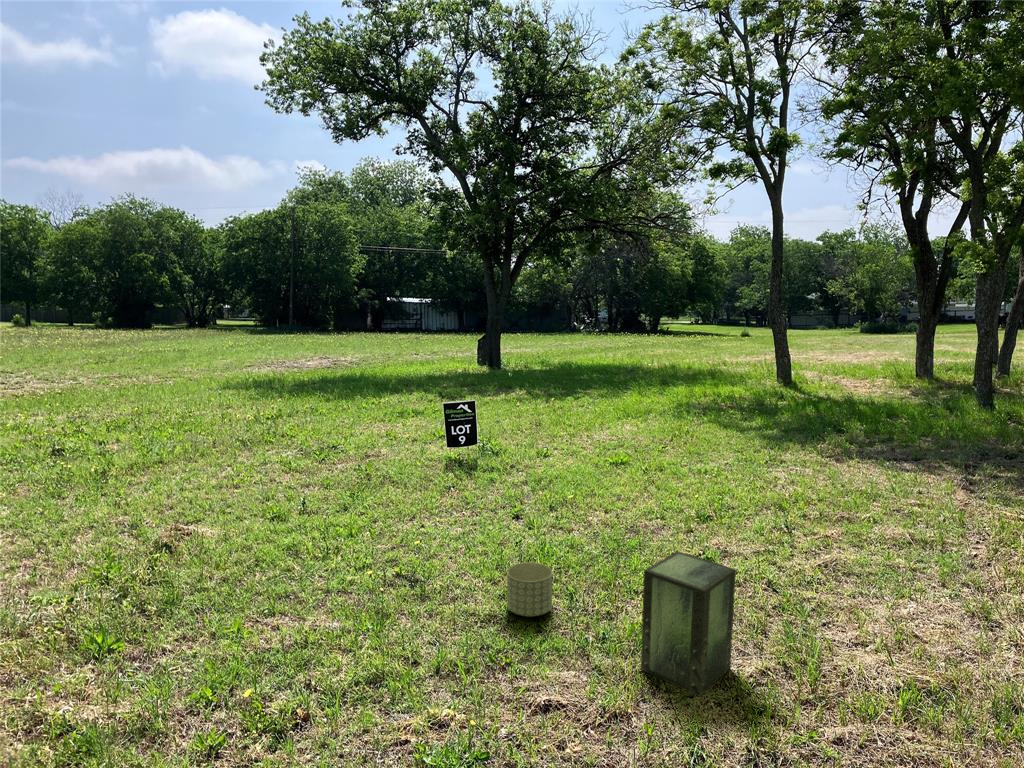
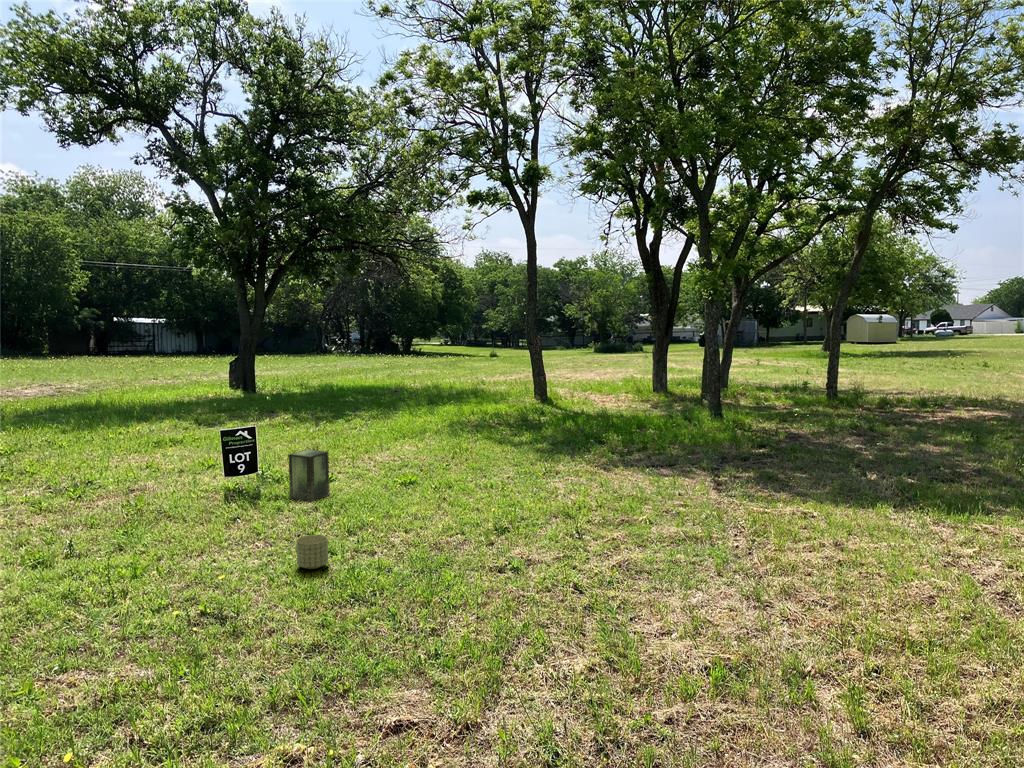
storage box: present [641,552,736,696] -> present [289,450,330,502]

